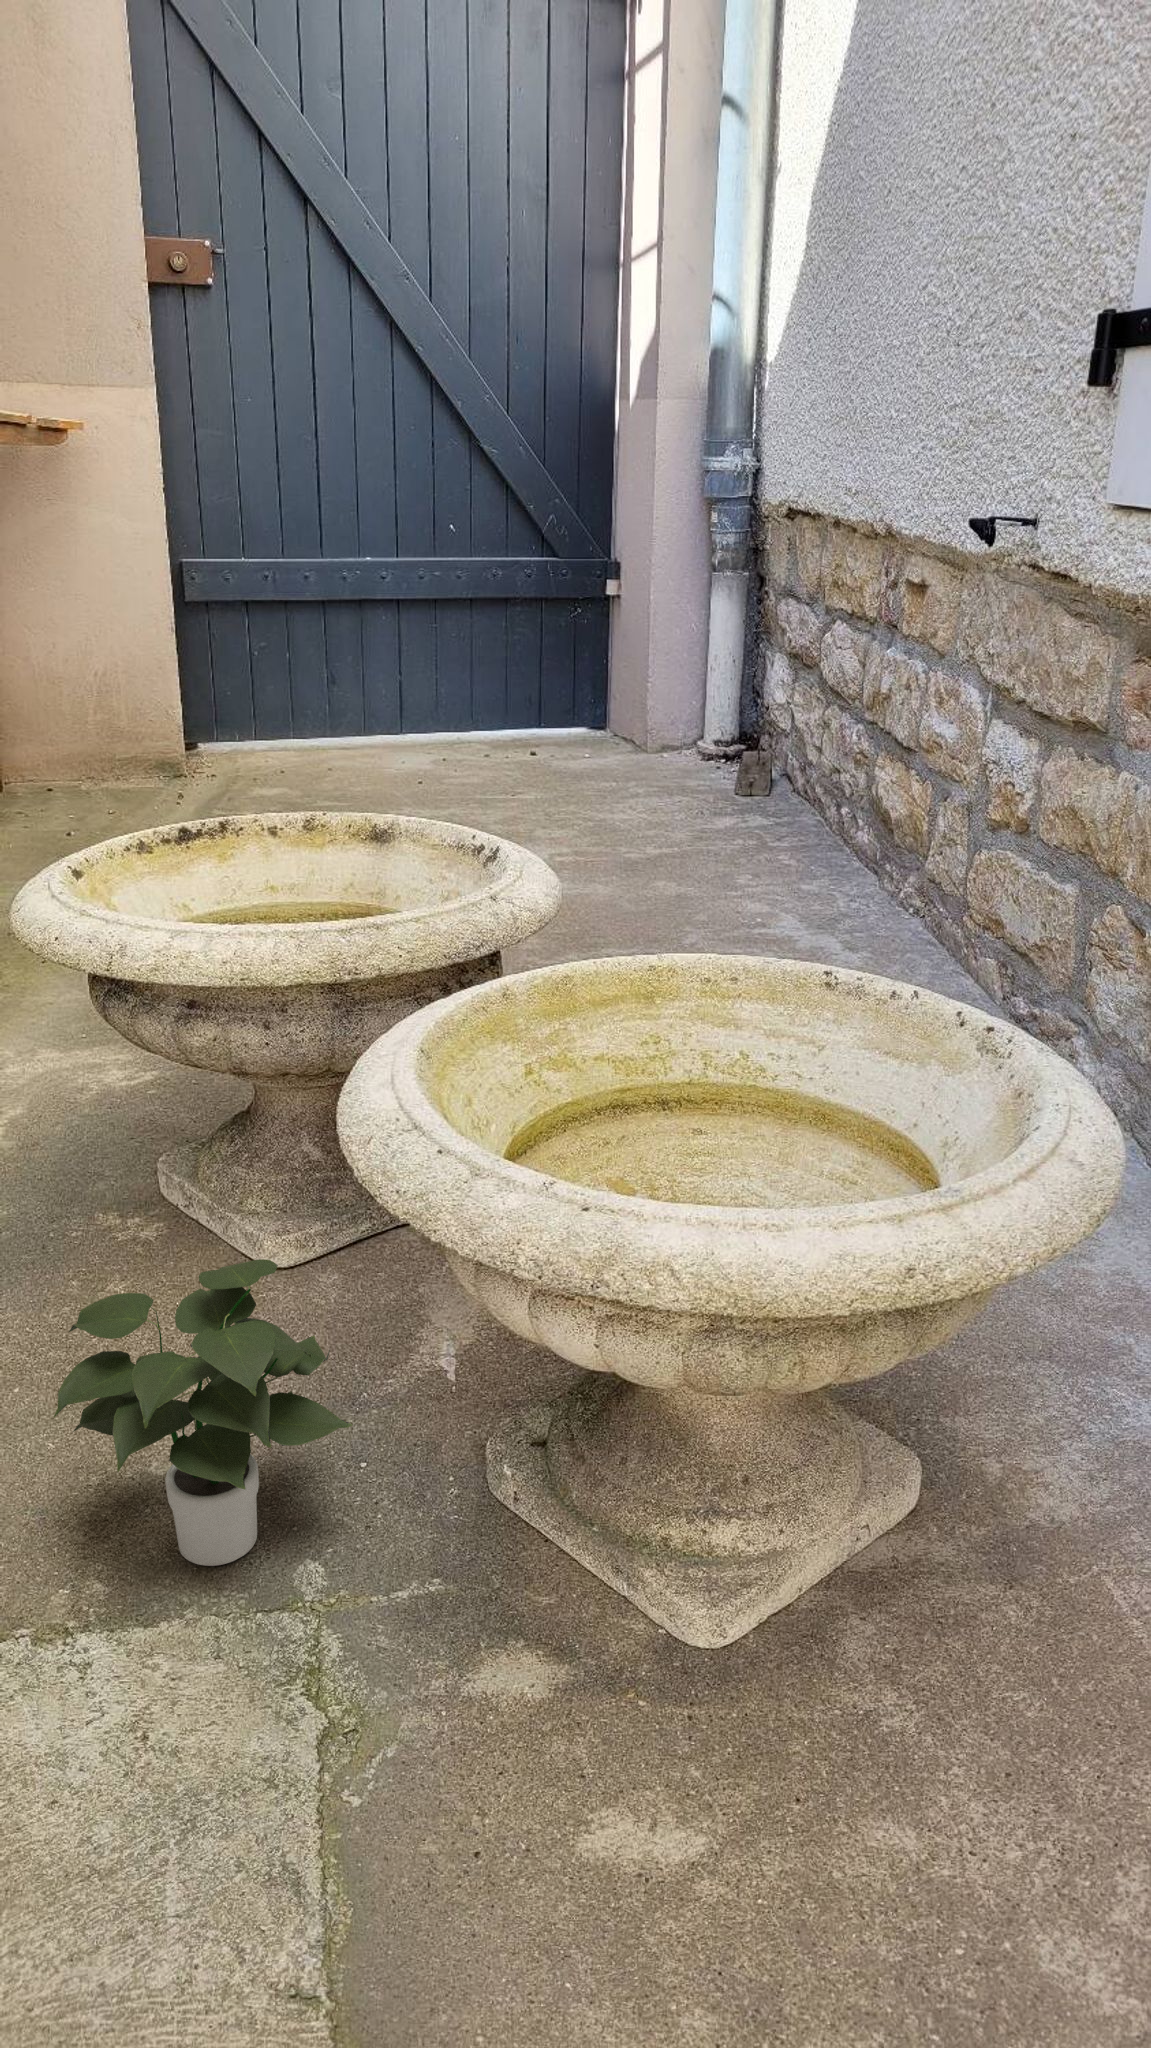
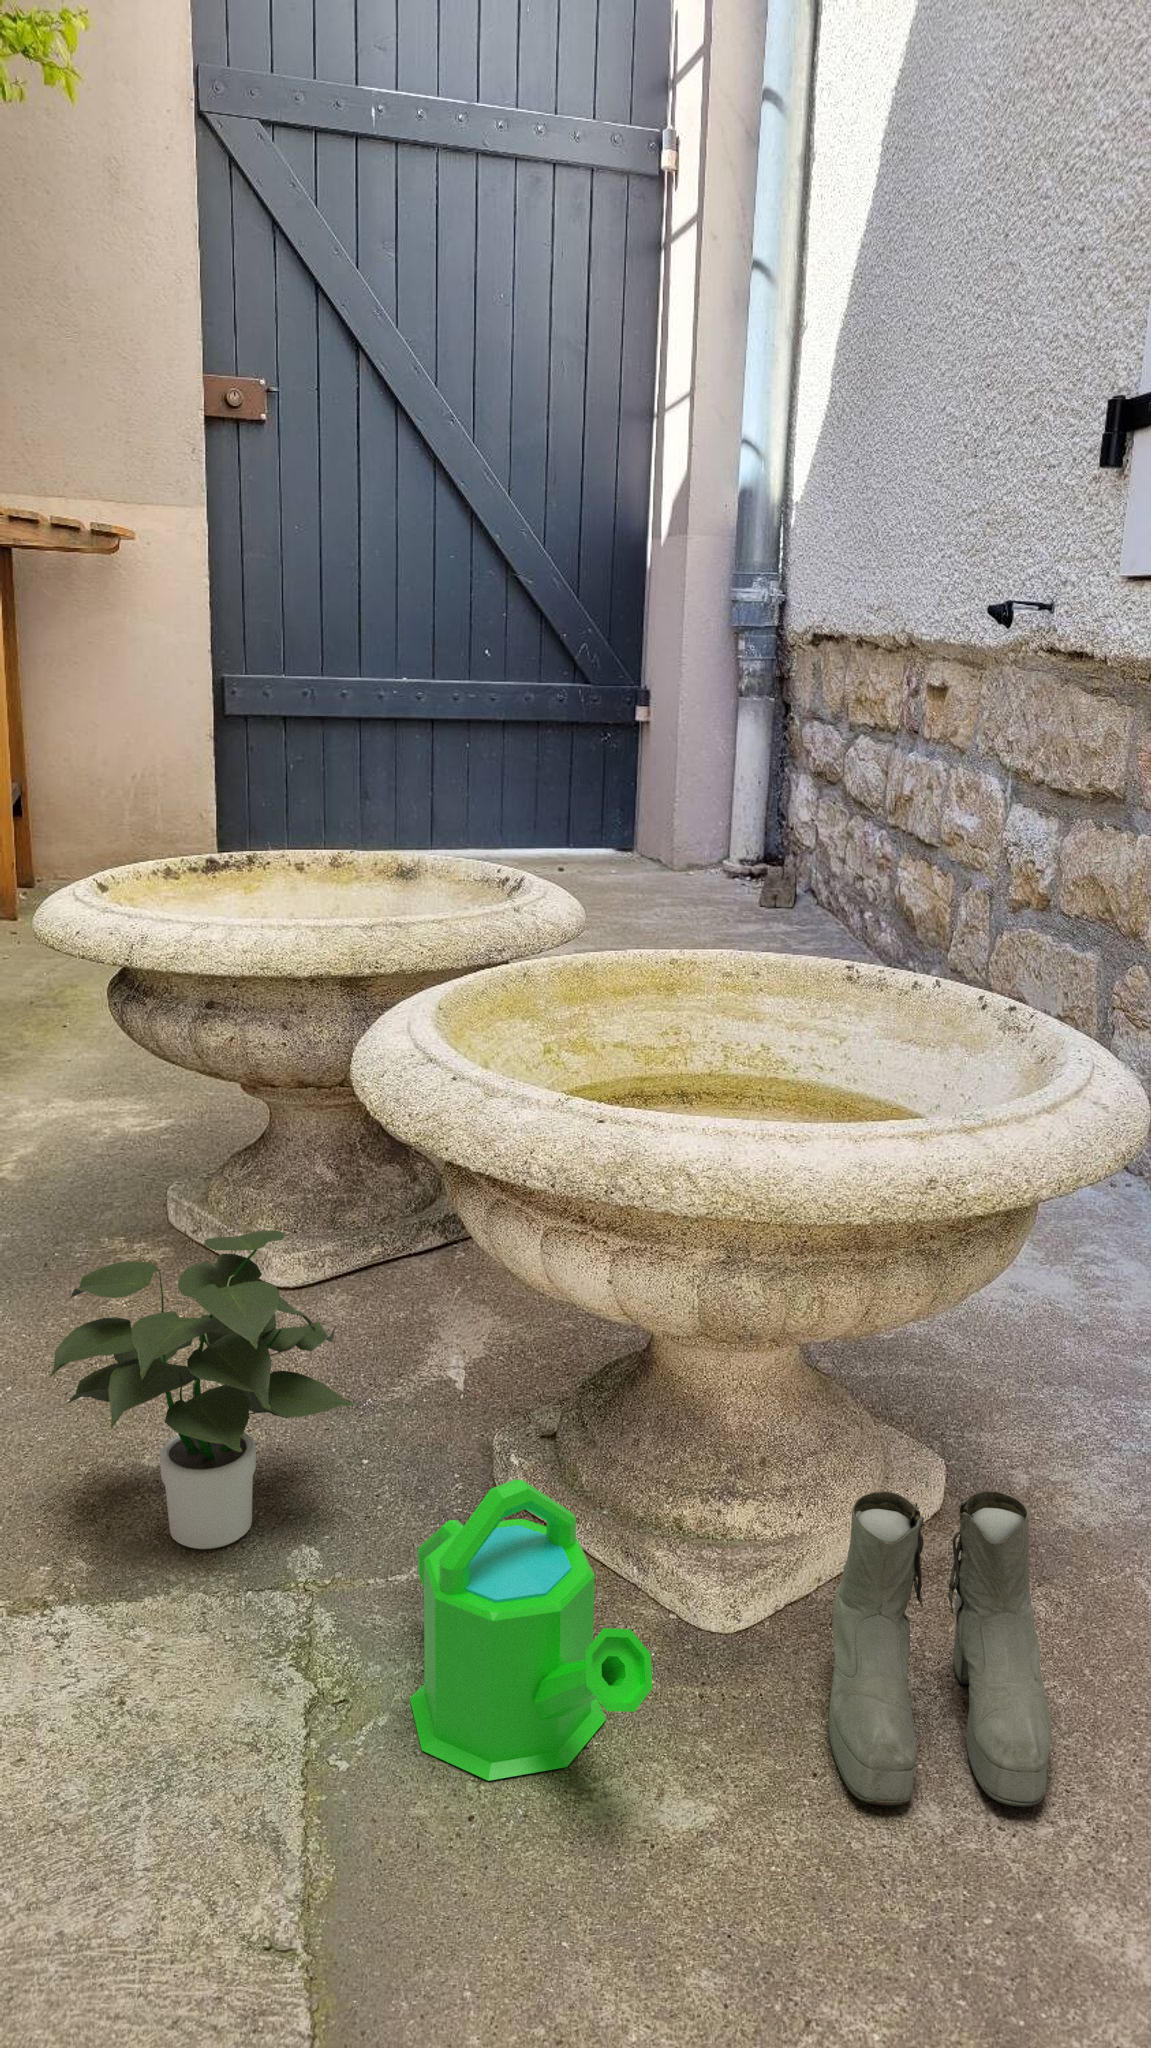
boots: none [811,1524,1020,1830] -> present [829,1491,1051,1807]
watering can: none [416,1534,646,1813] -> present [410,1479,653,1781]

